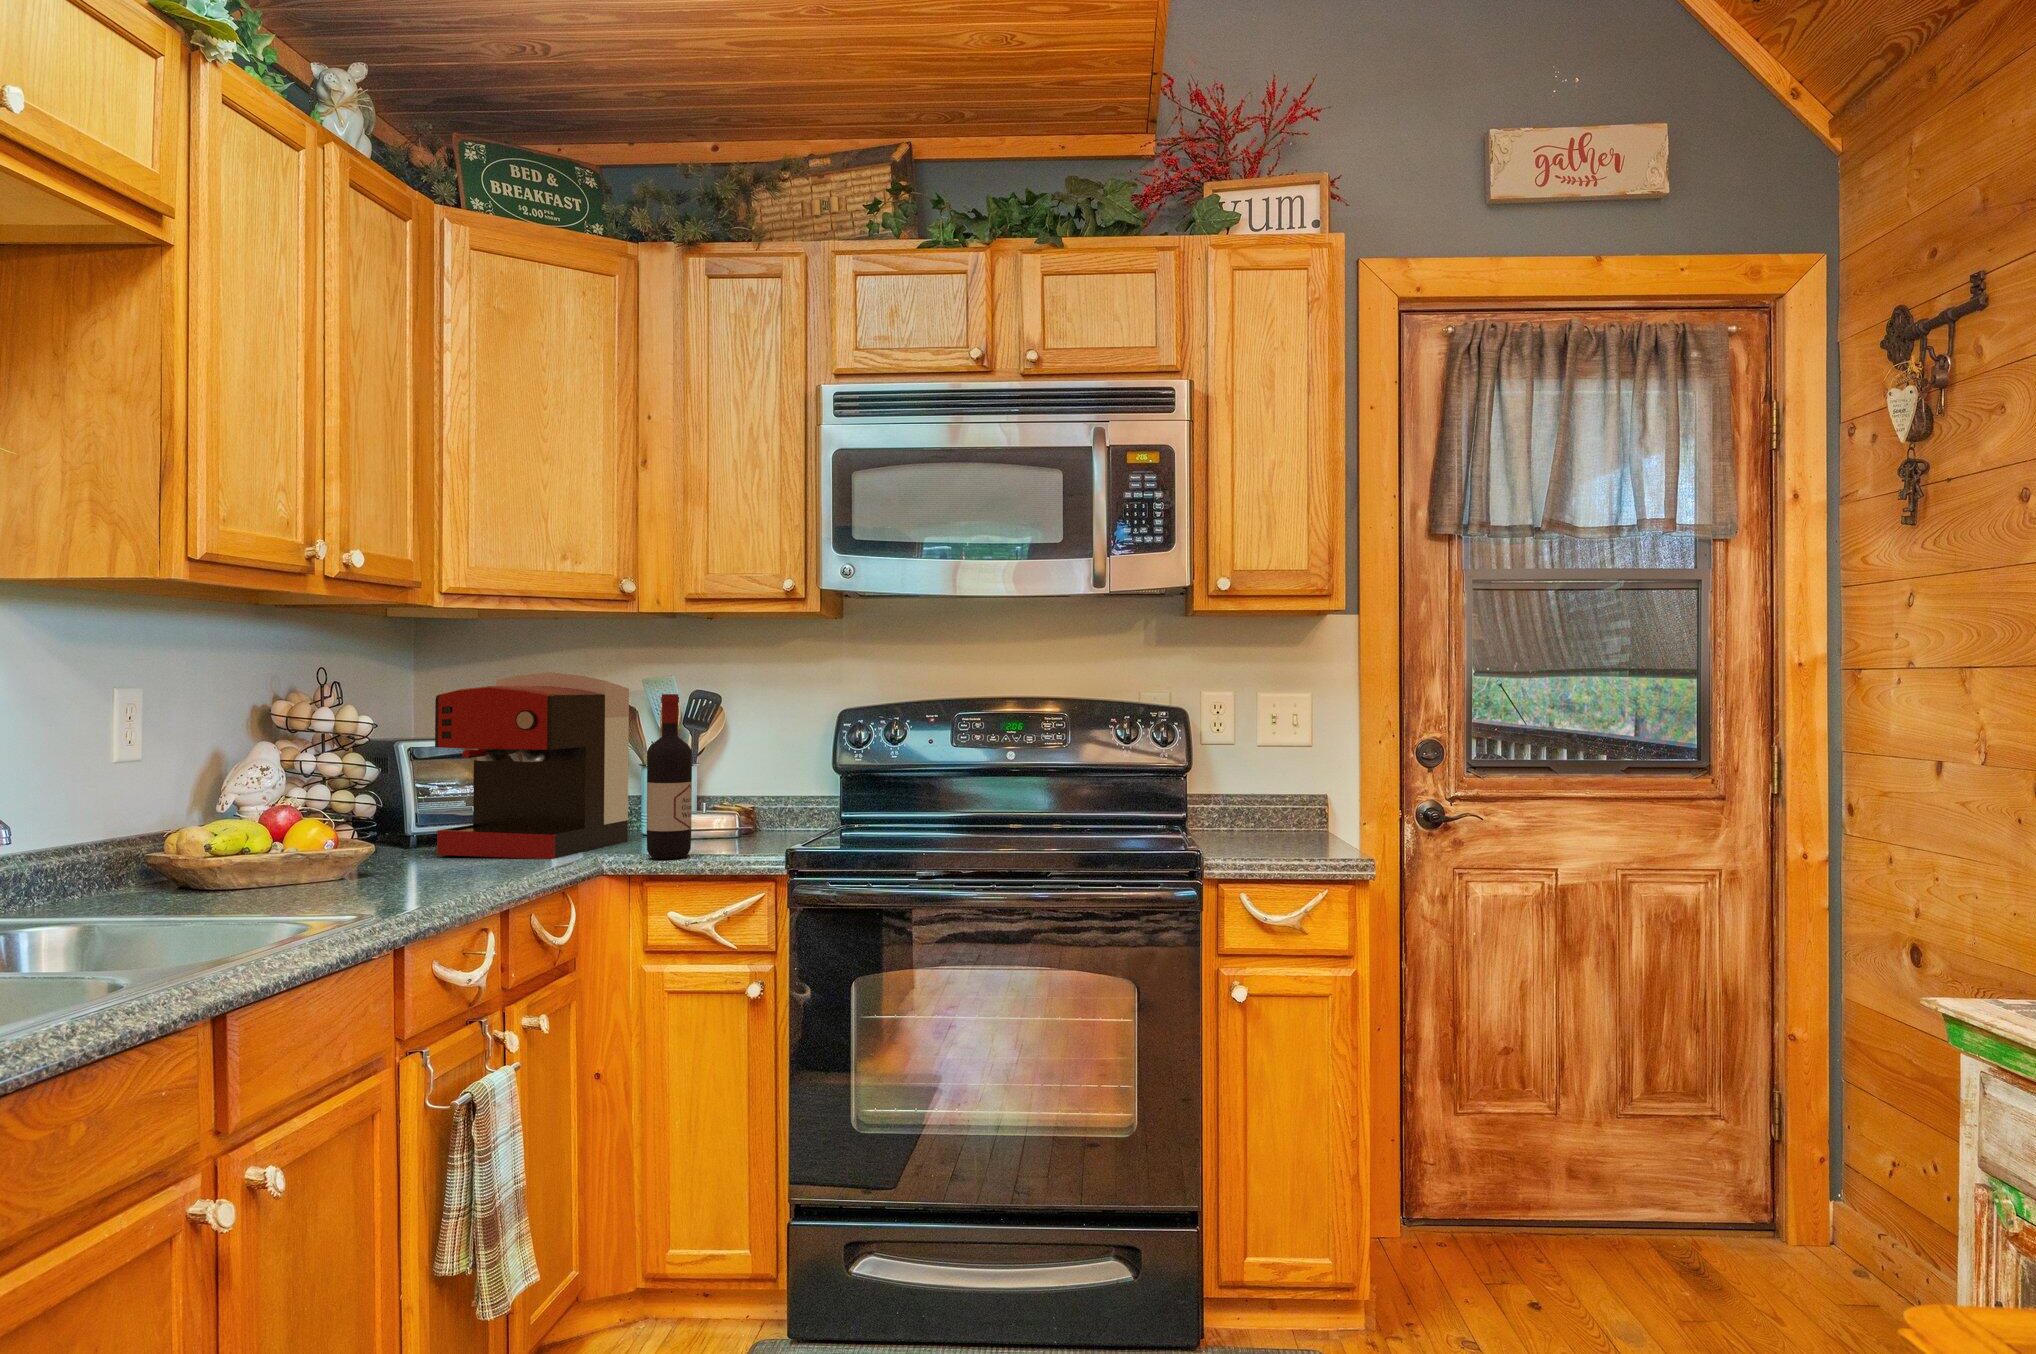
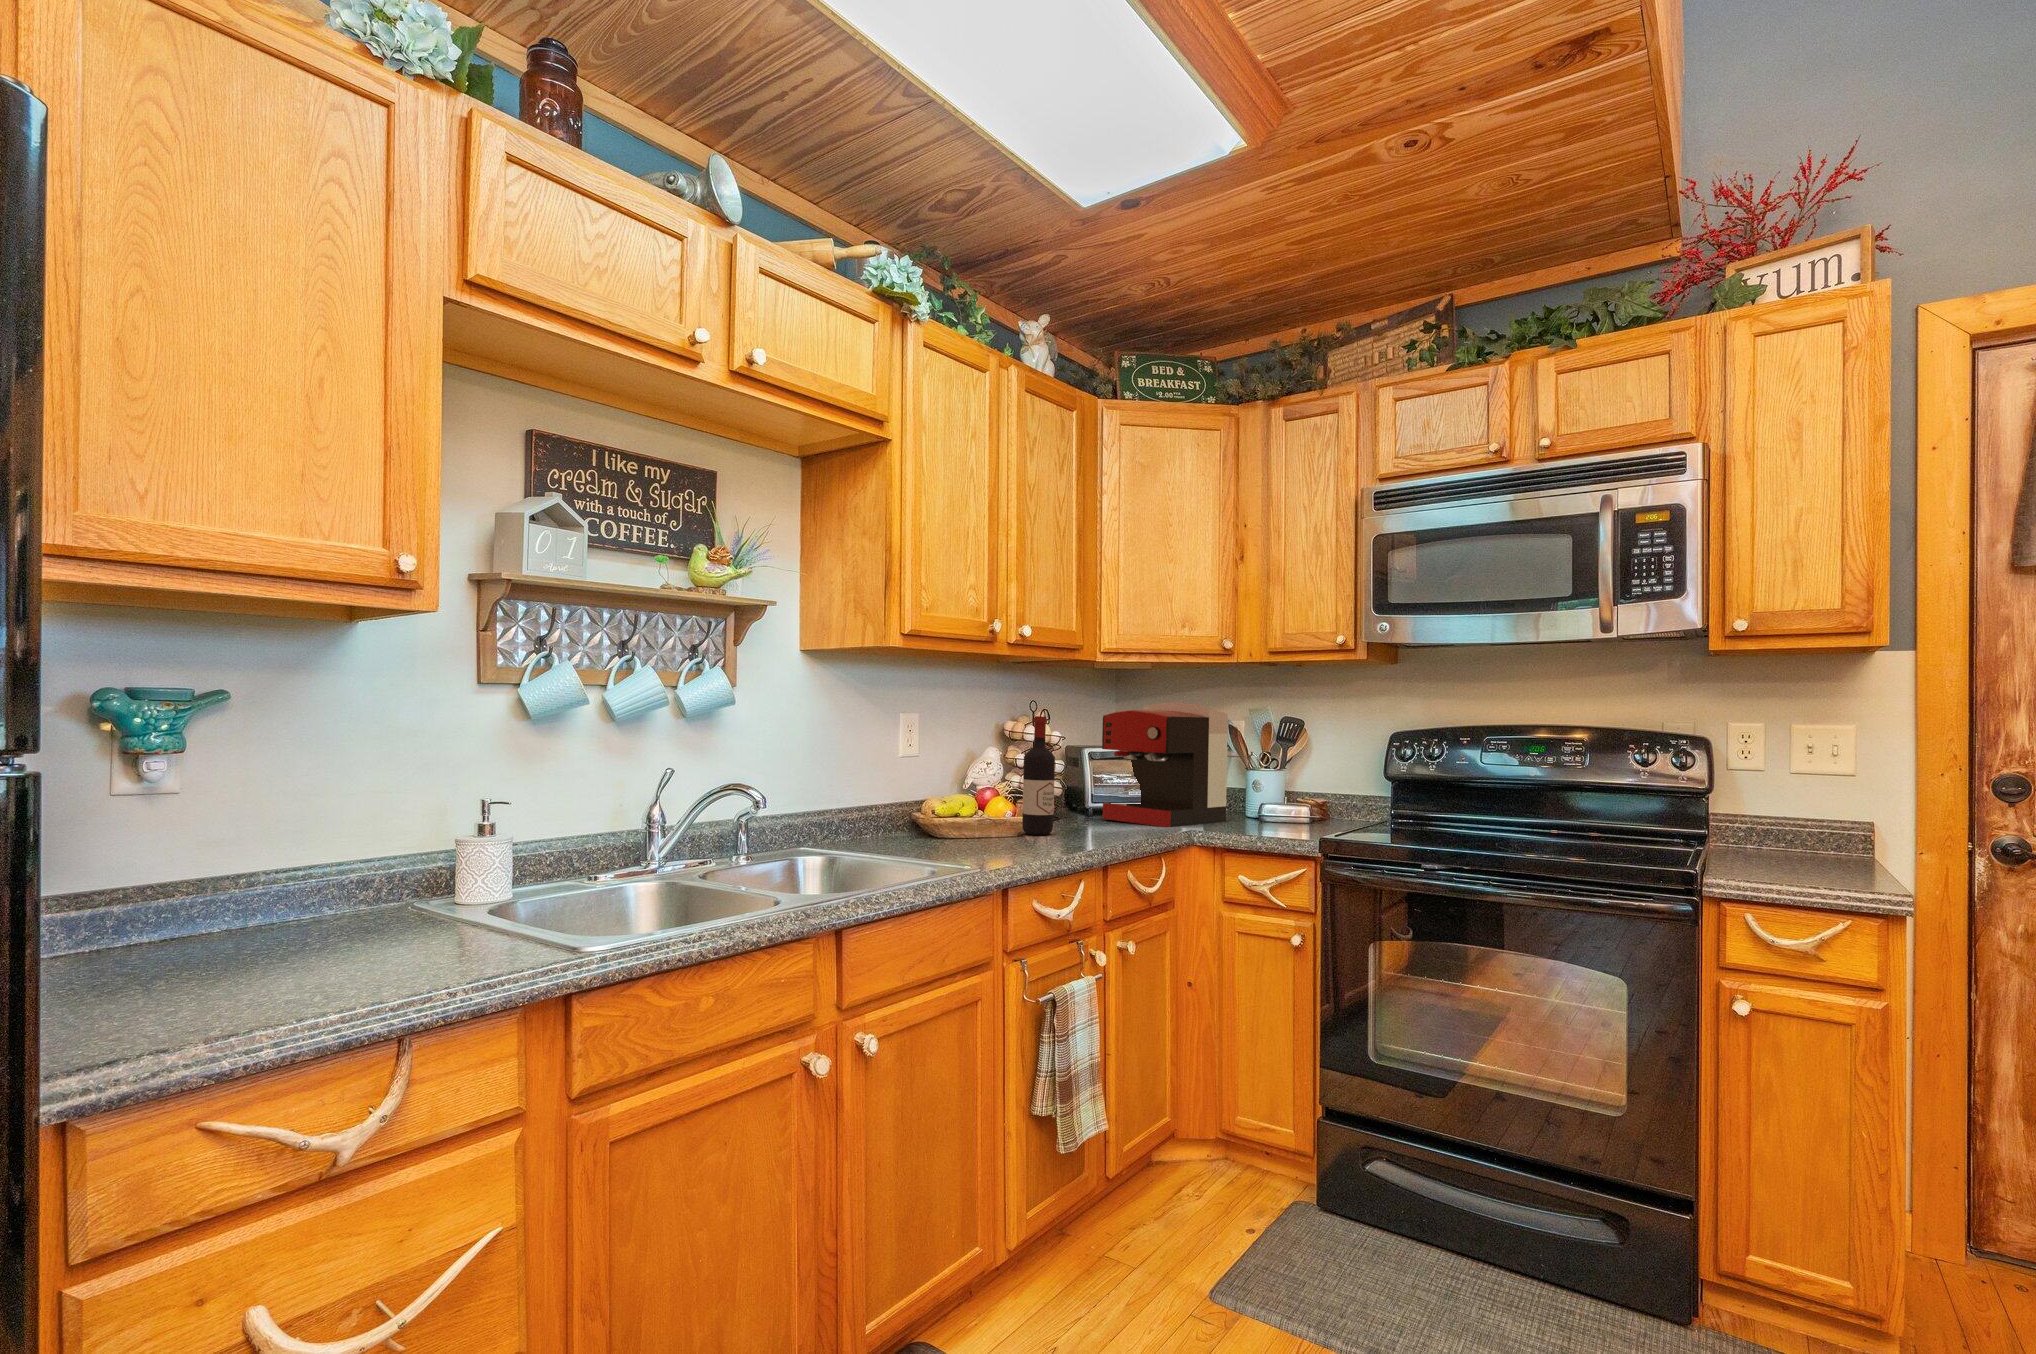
wine bottle: present [647,694,692,859] -> present [1022,716,1055,835]

